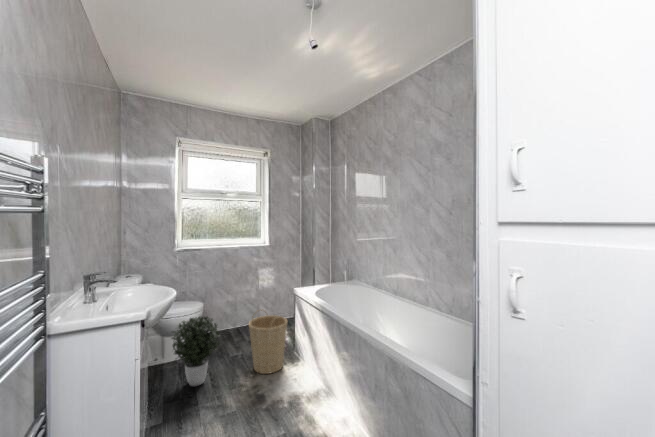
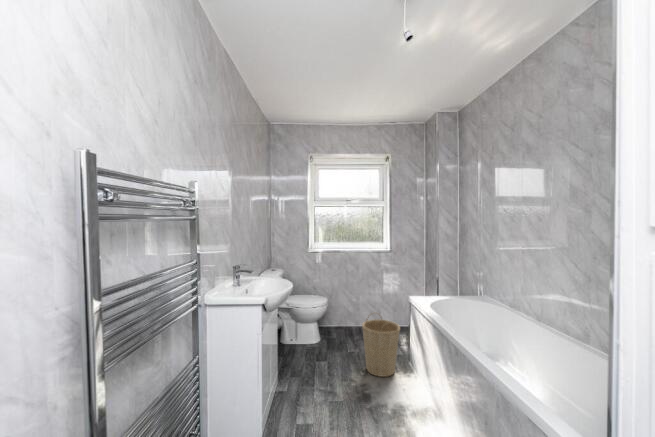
potted plant: present [172,317,220,386] -> none [297,309,337,370]

